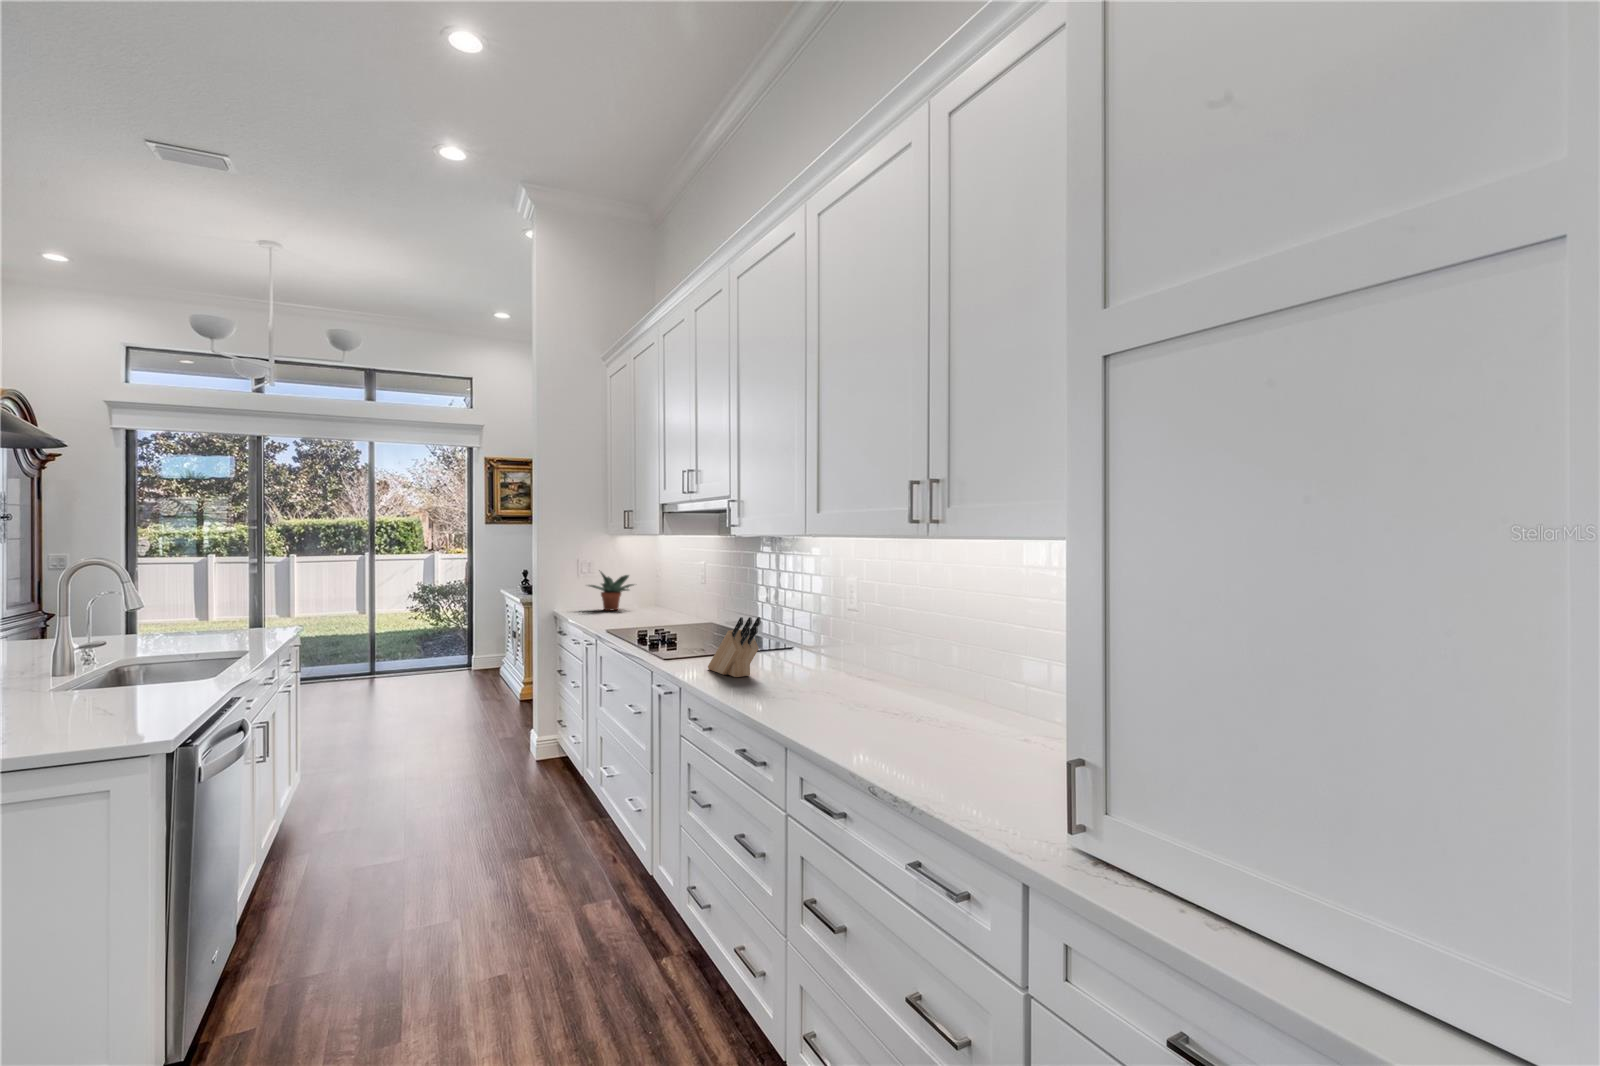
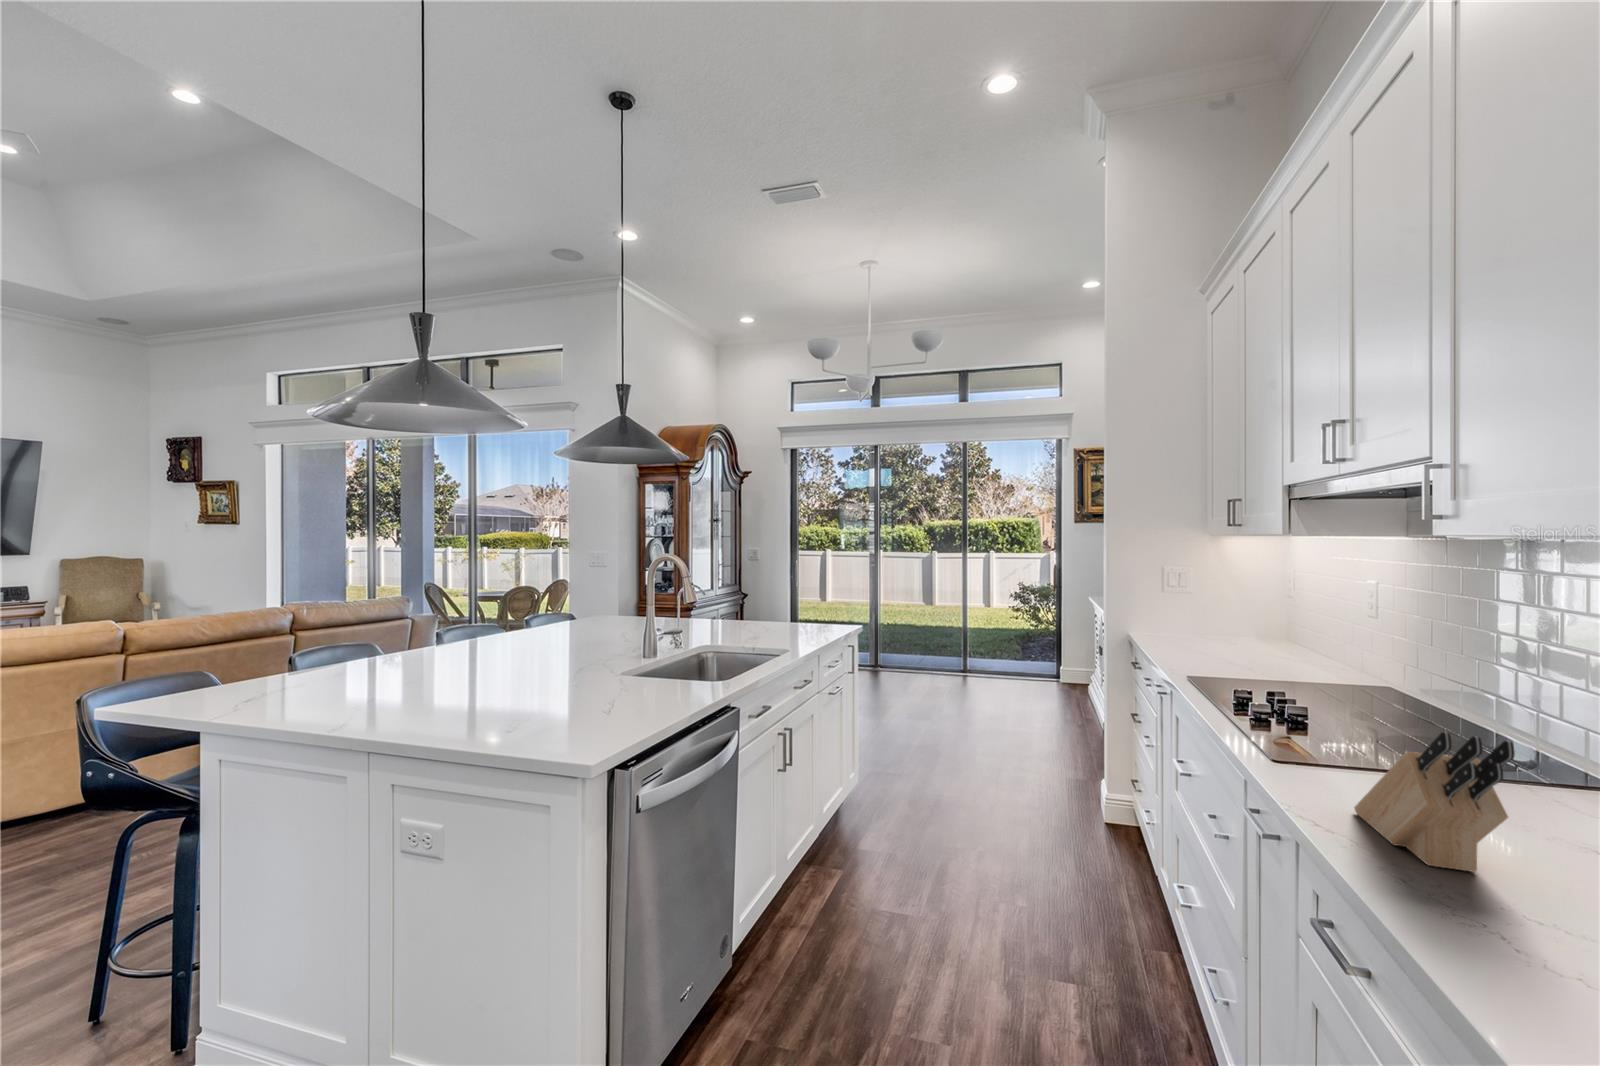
potted plant: present [589,572,633,611] -> none [1185,583,1268,640]

